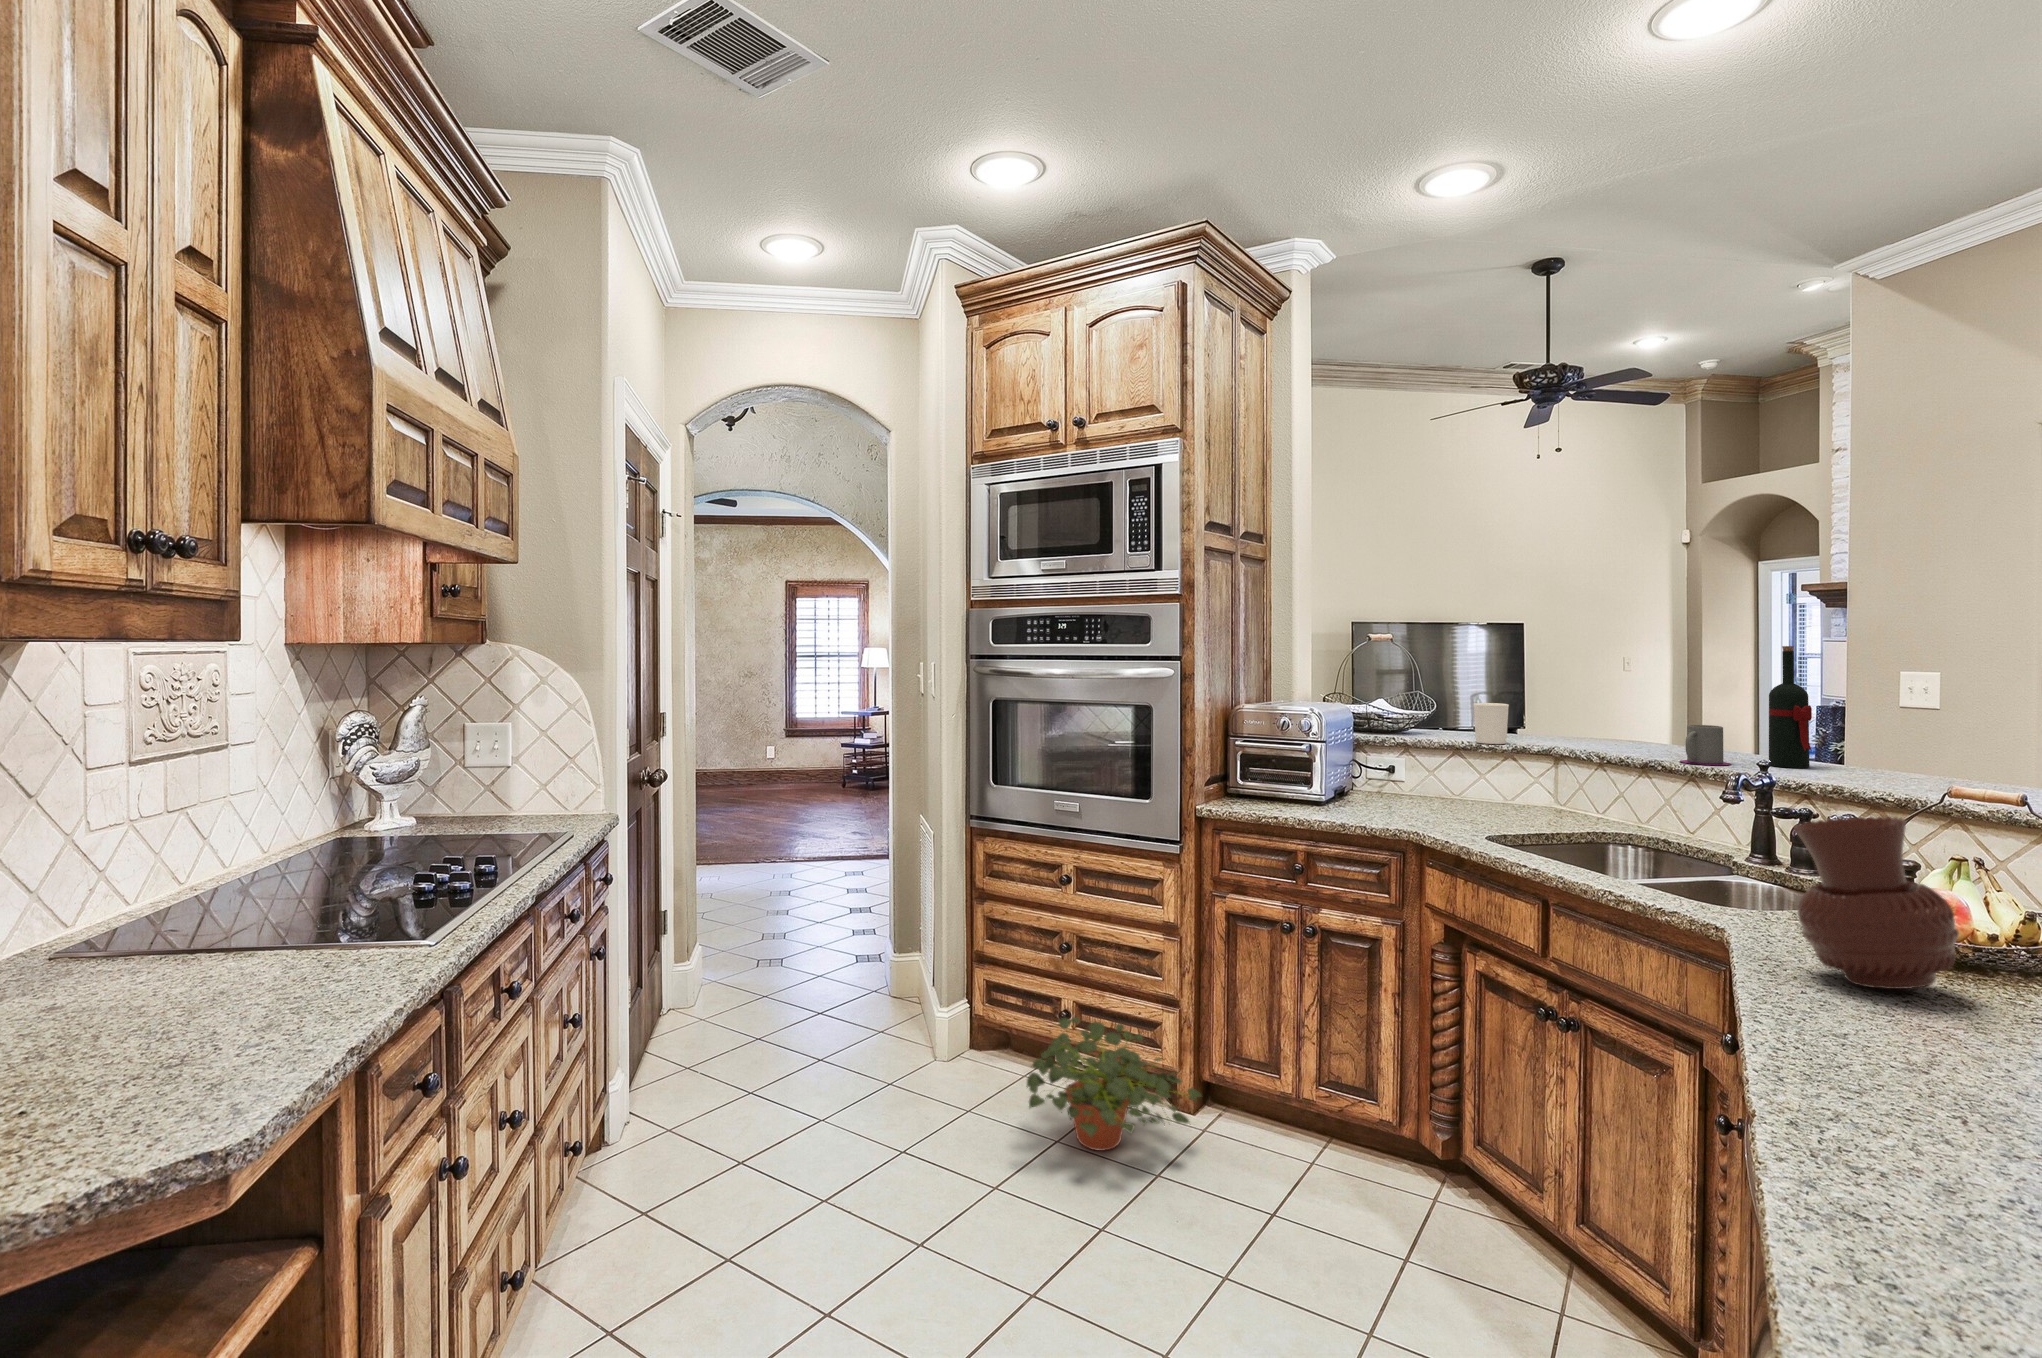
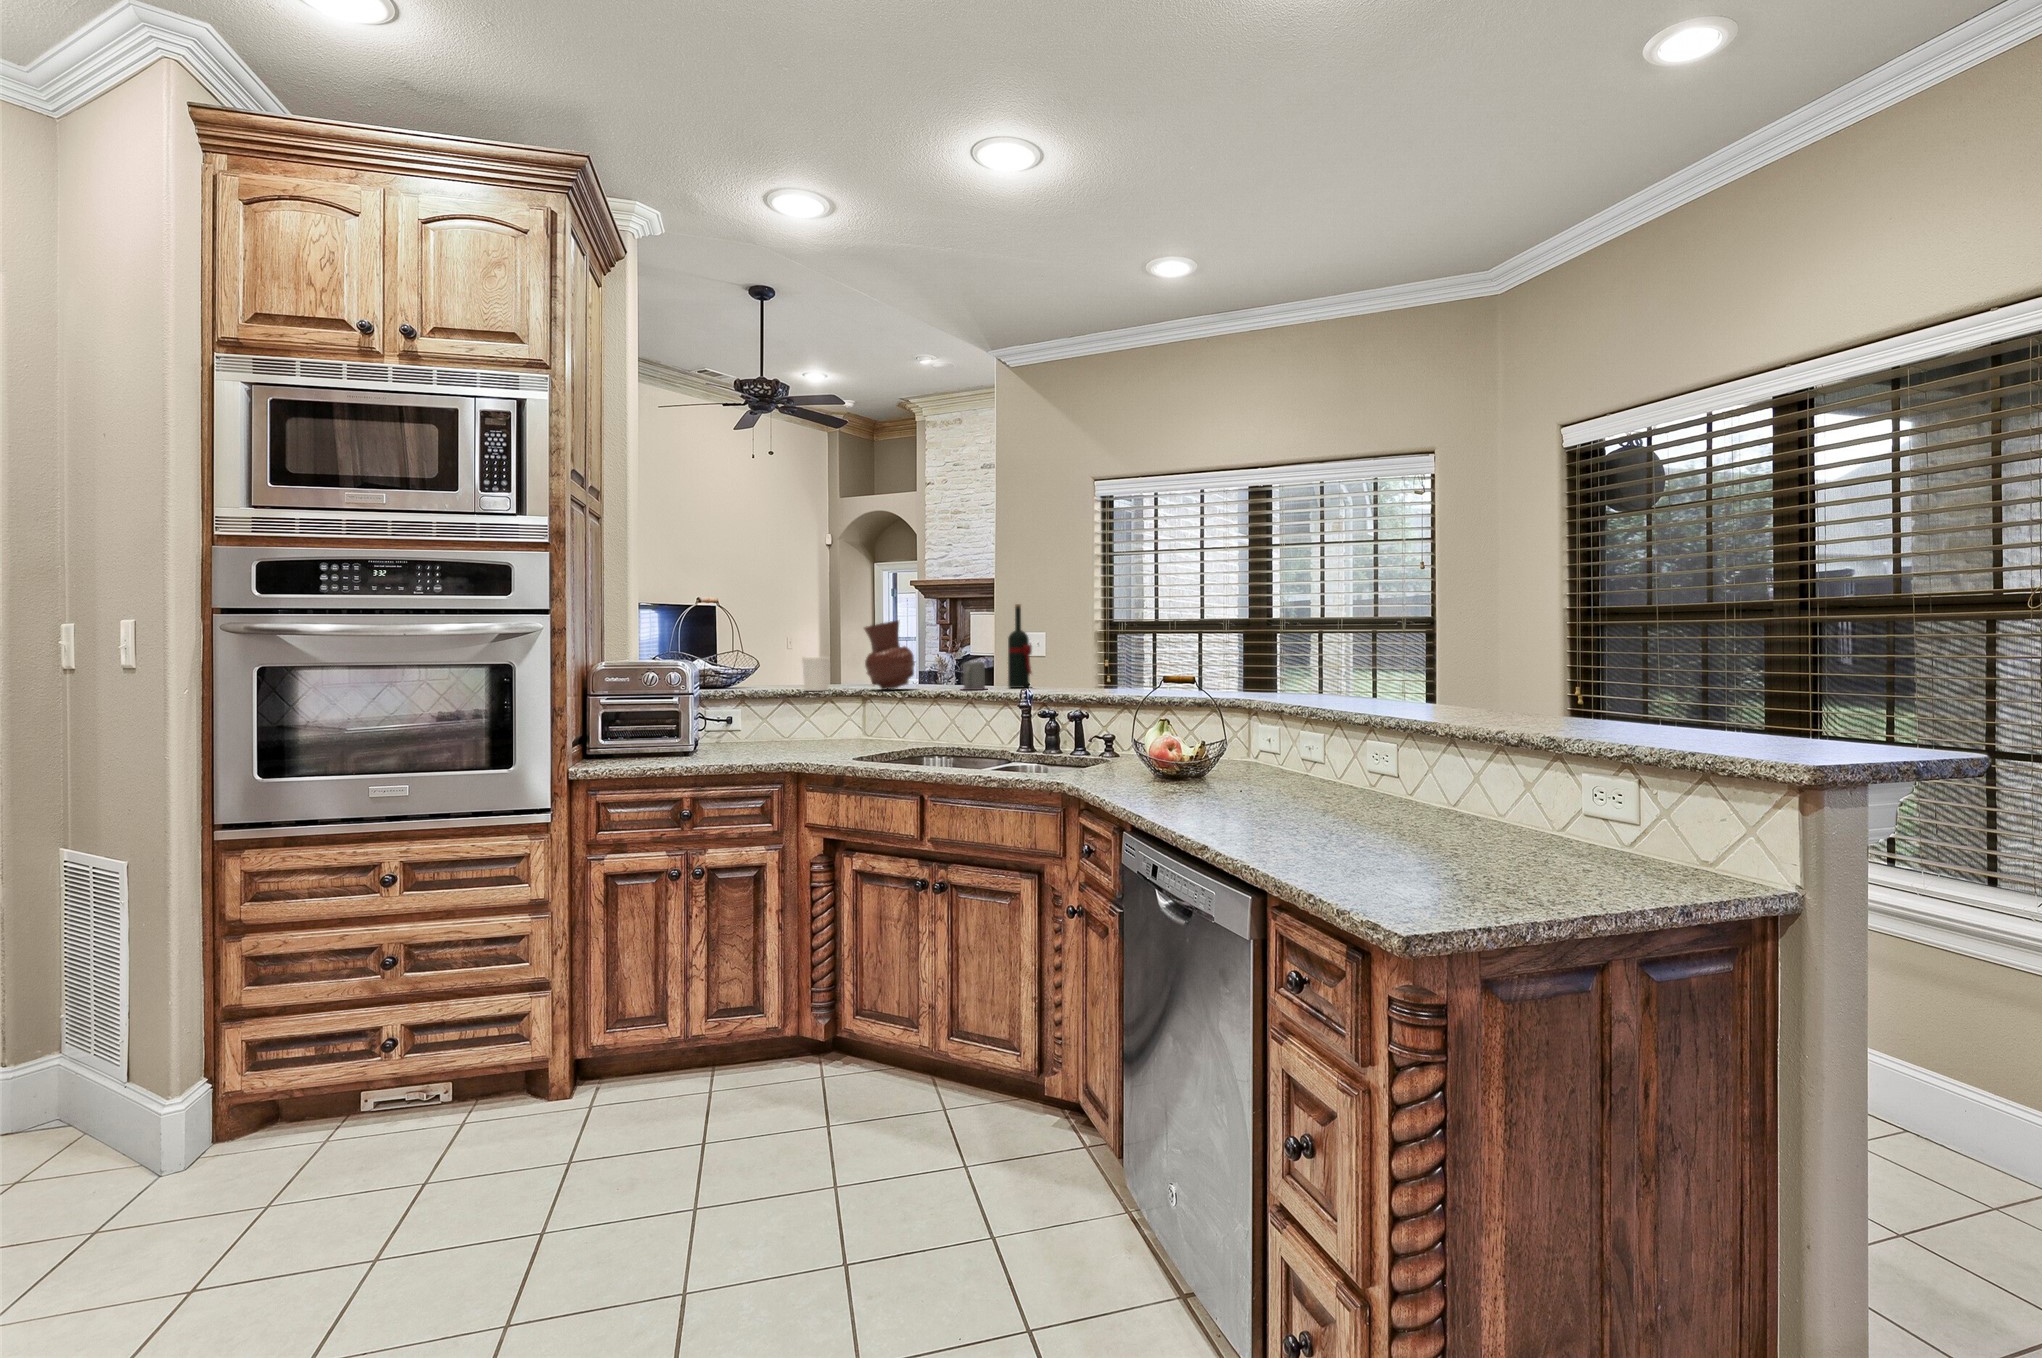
vase: present [1794,816,1959,989] -> present [864,620,915,690]
potted plant: present [1027,1017,1201,1151] -> none [380,1027,602,1175]

